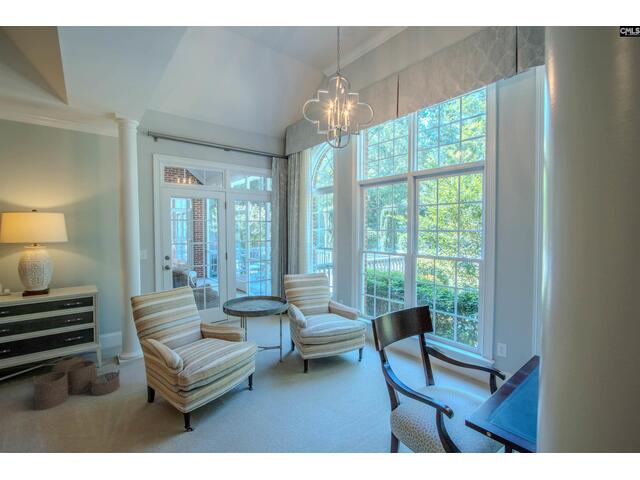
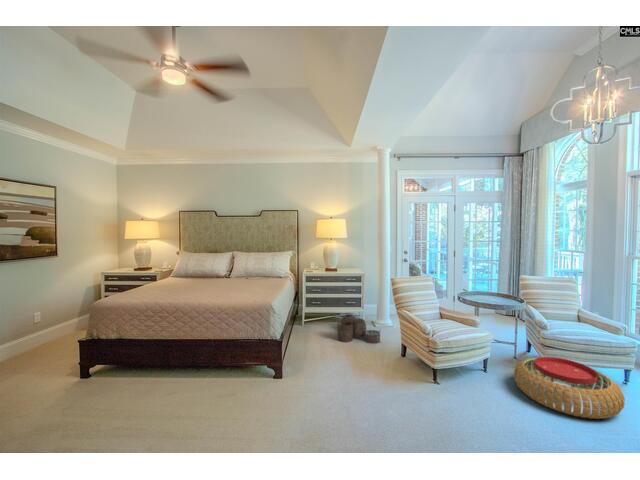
pouf: none [277,355,361,418] -> present [514,357,625,419]

